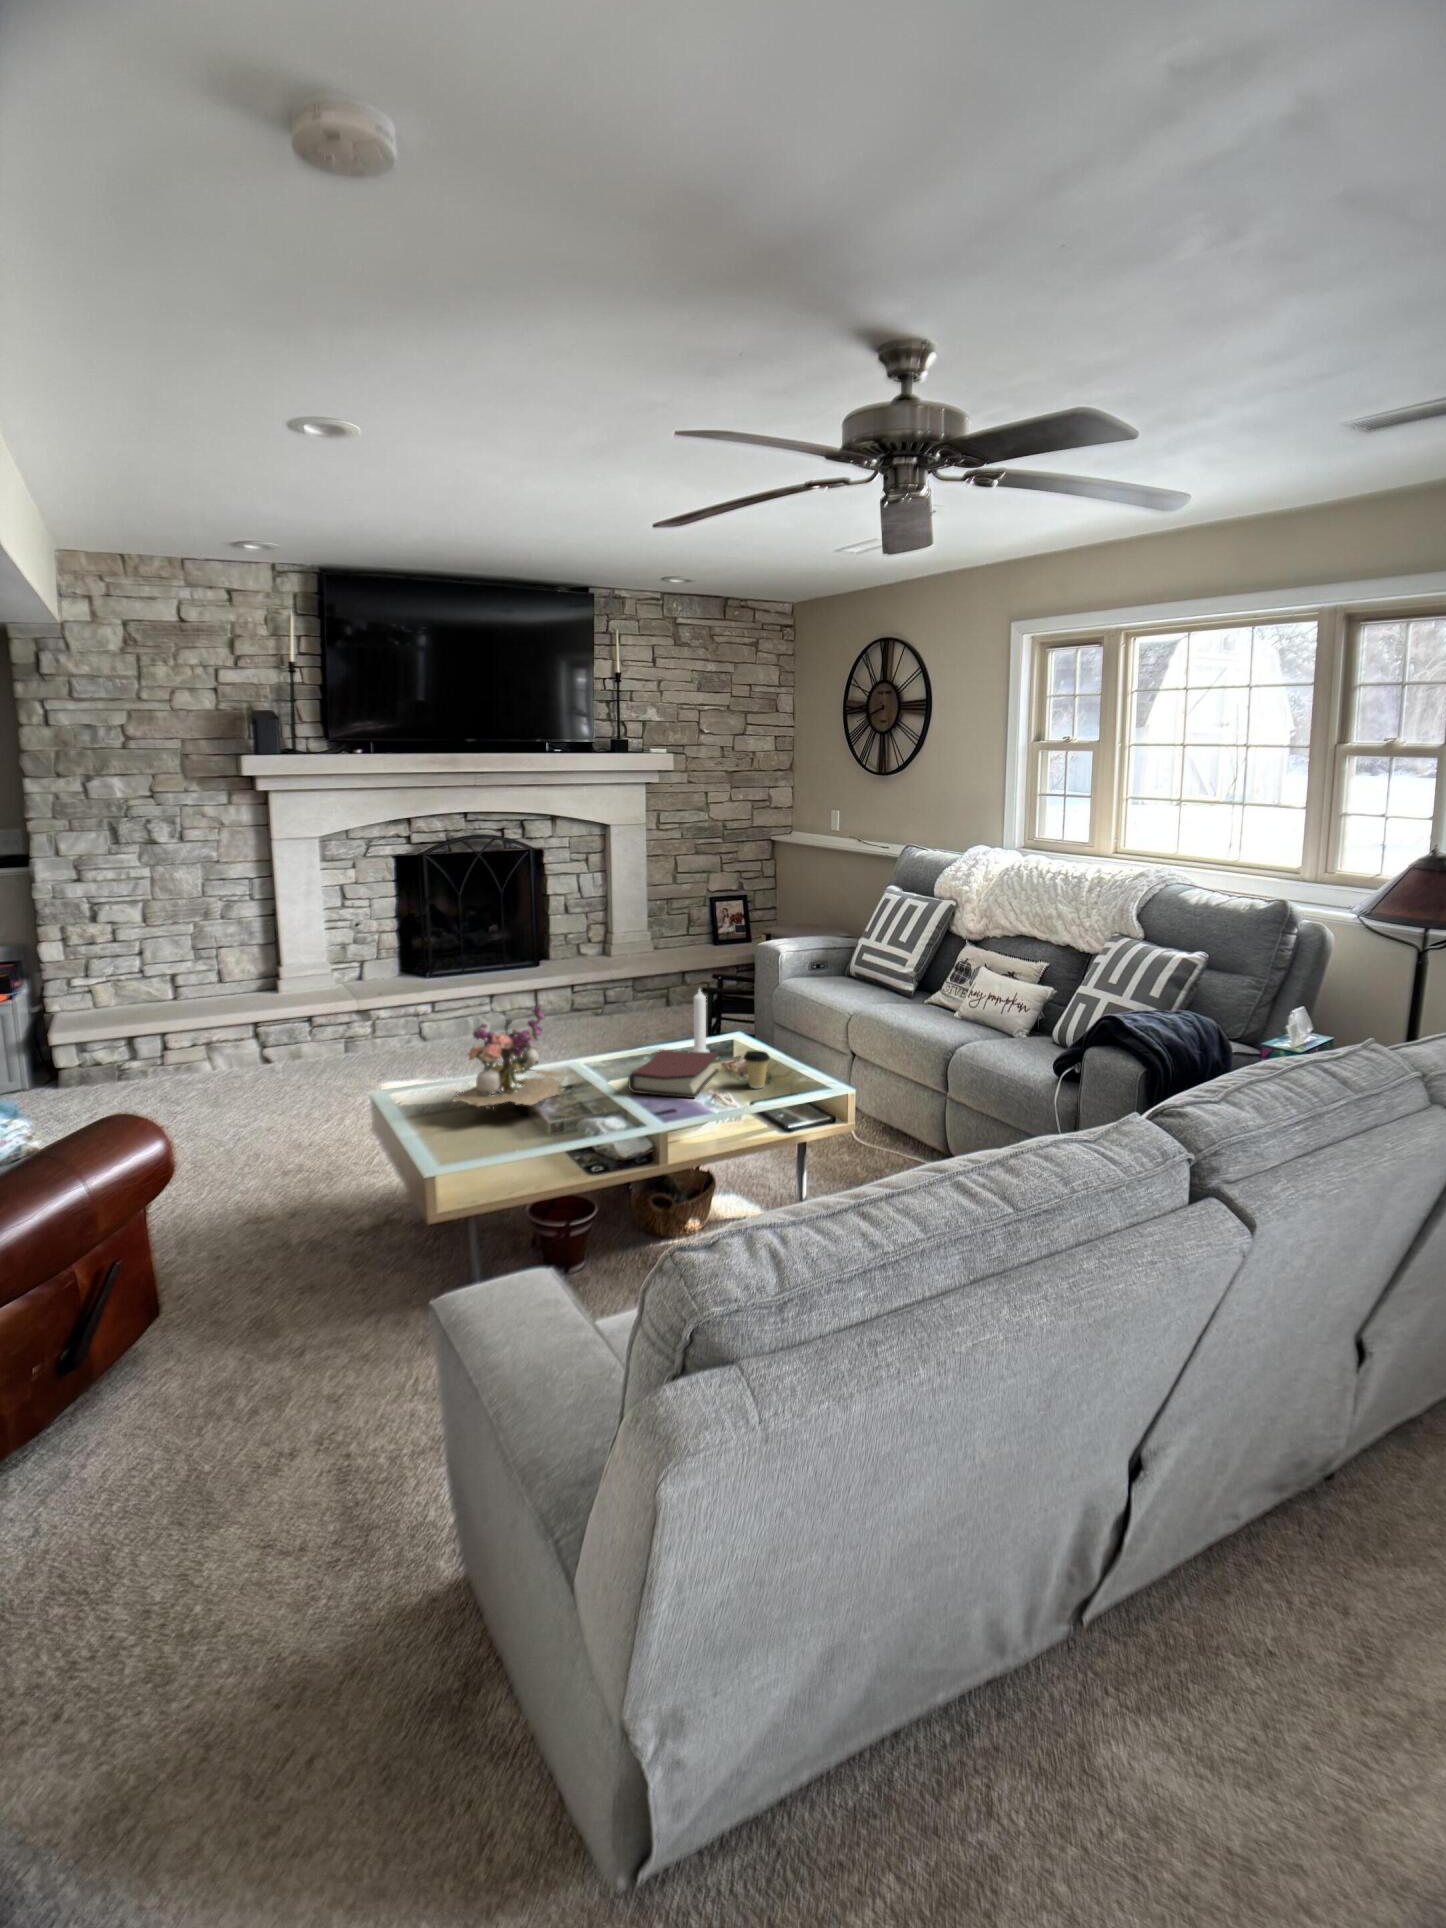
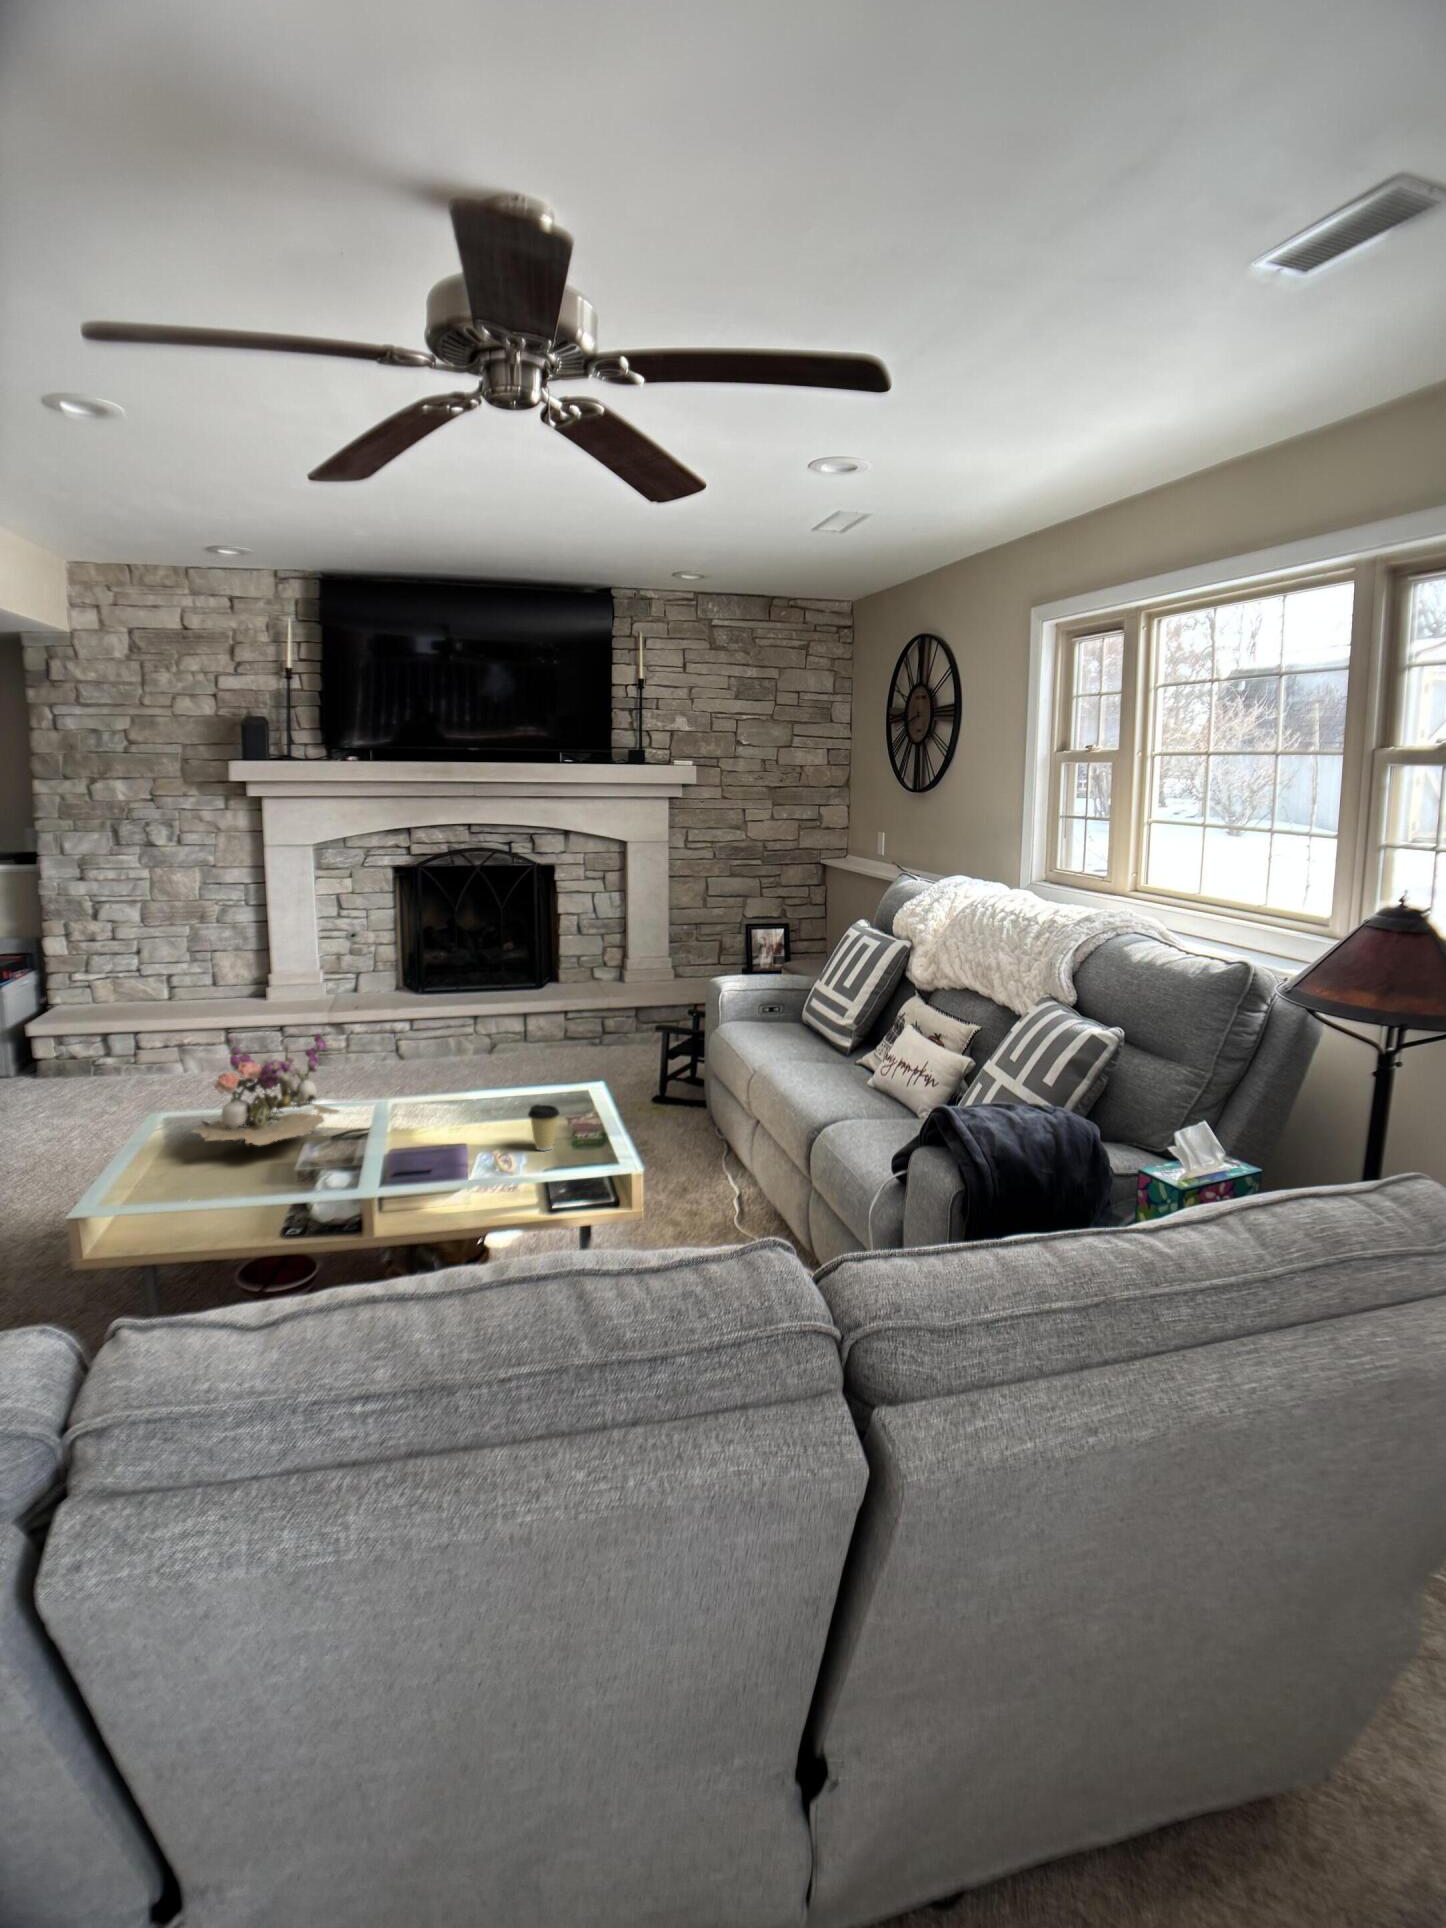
candle: present [691,989,709,1052] -> none [525,1026,548,1104]
hardback book: present [628,1050,718,1098] -> none [402,1093,528,1155]

